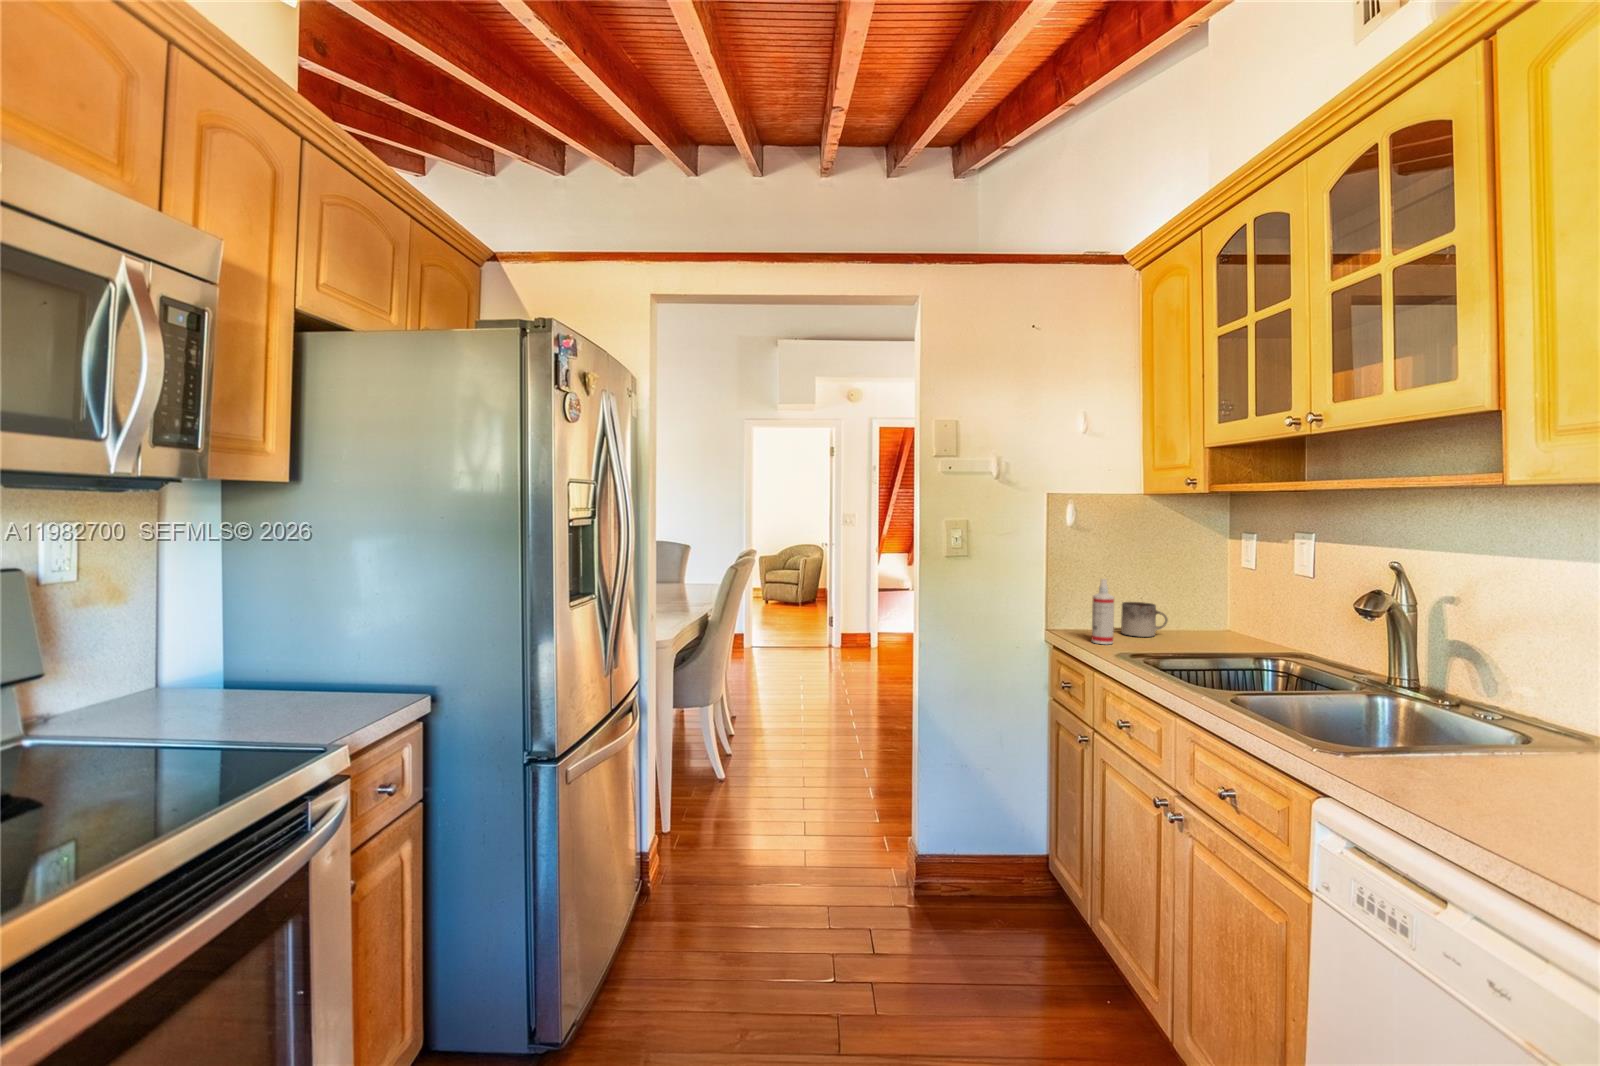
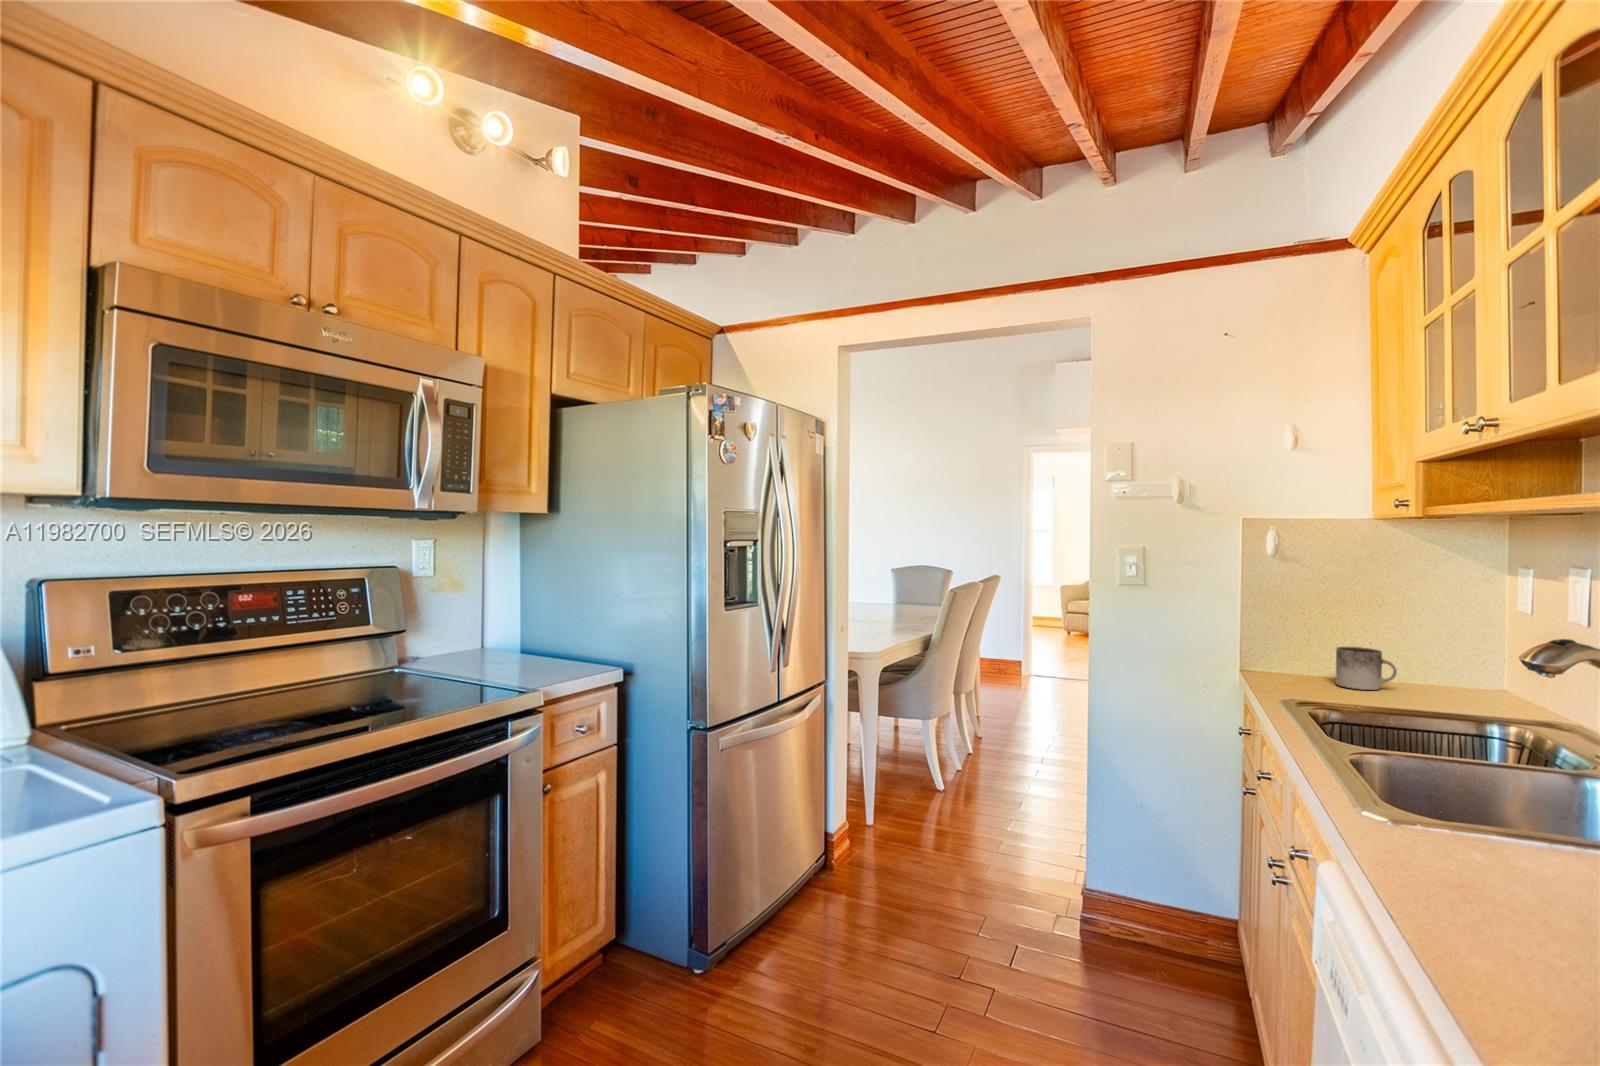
spray bottle: present [1092,579,1114,644] -> none [1277,615,1306,692]

